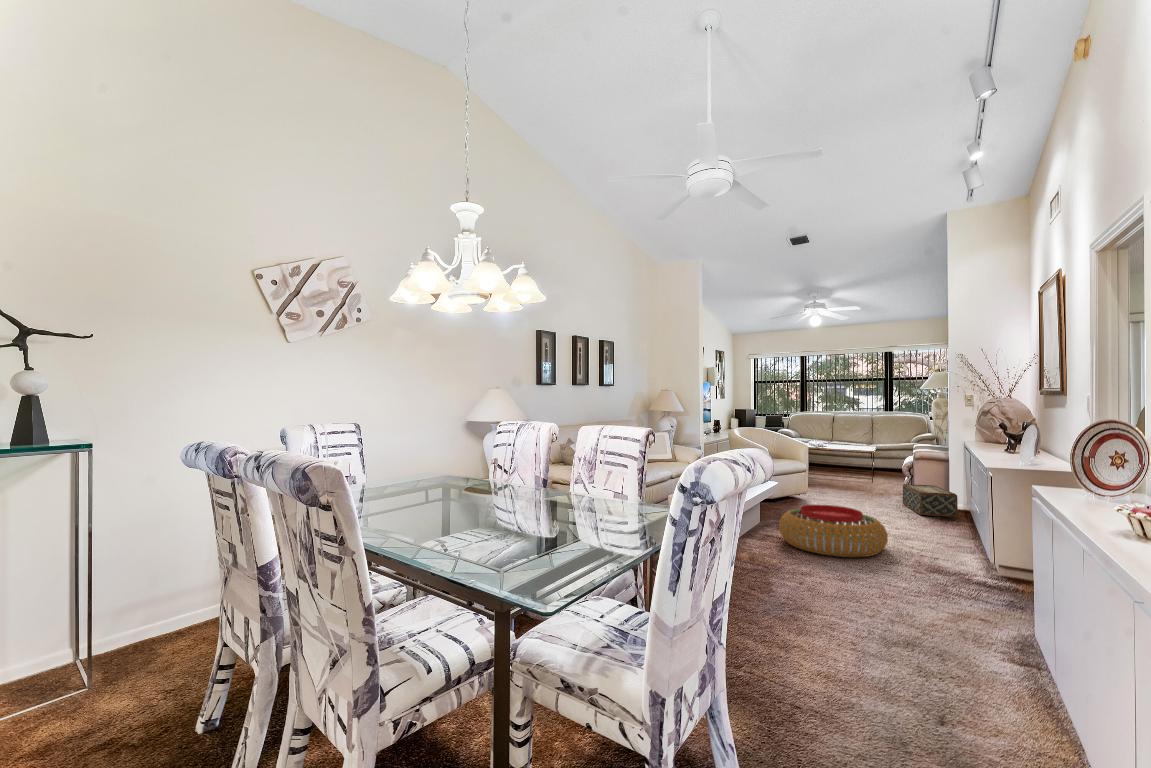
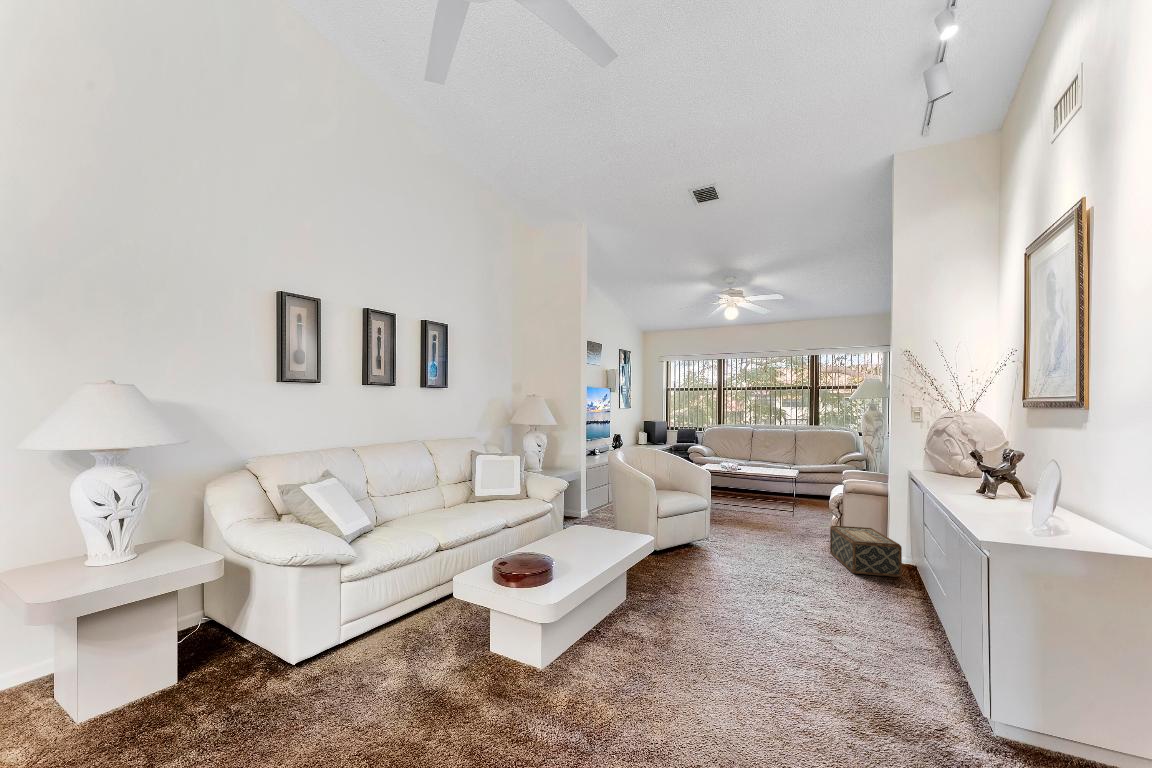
pouf: present [779,505,888,557] -> none [644,574,809,678]

